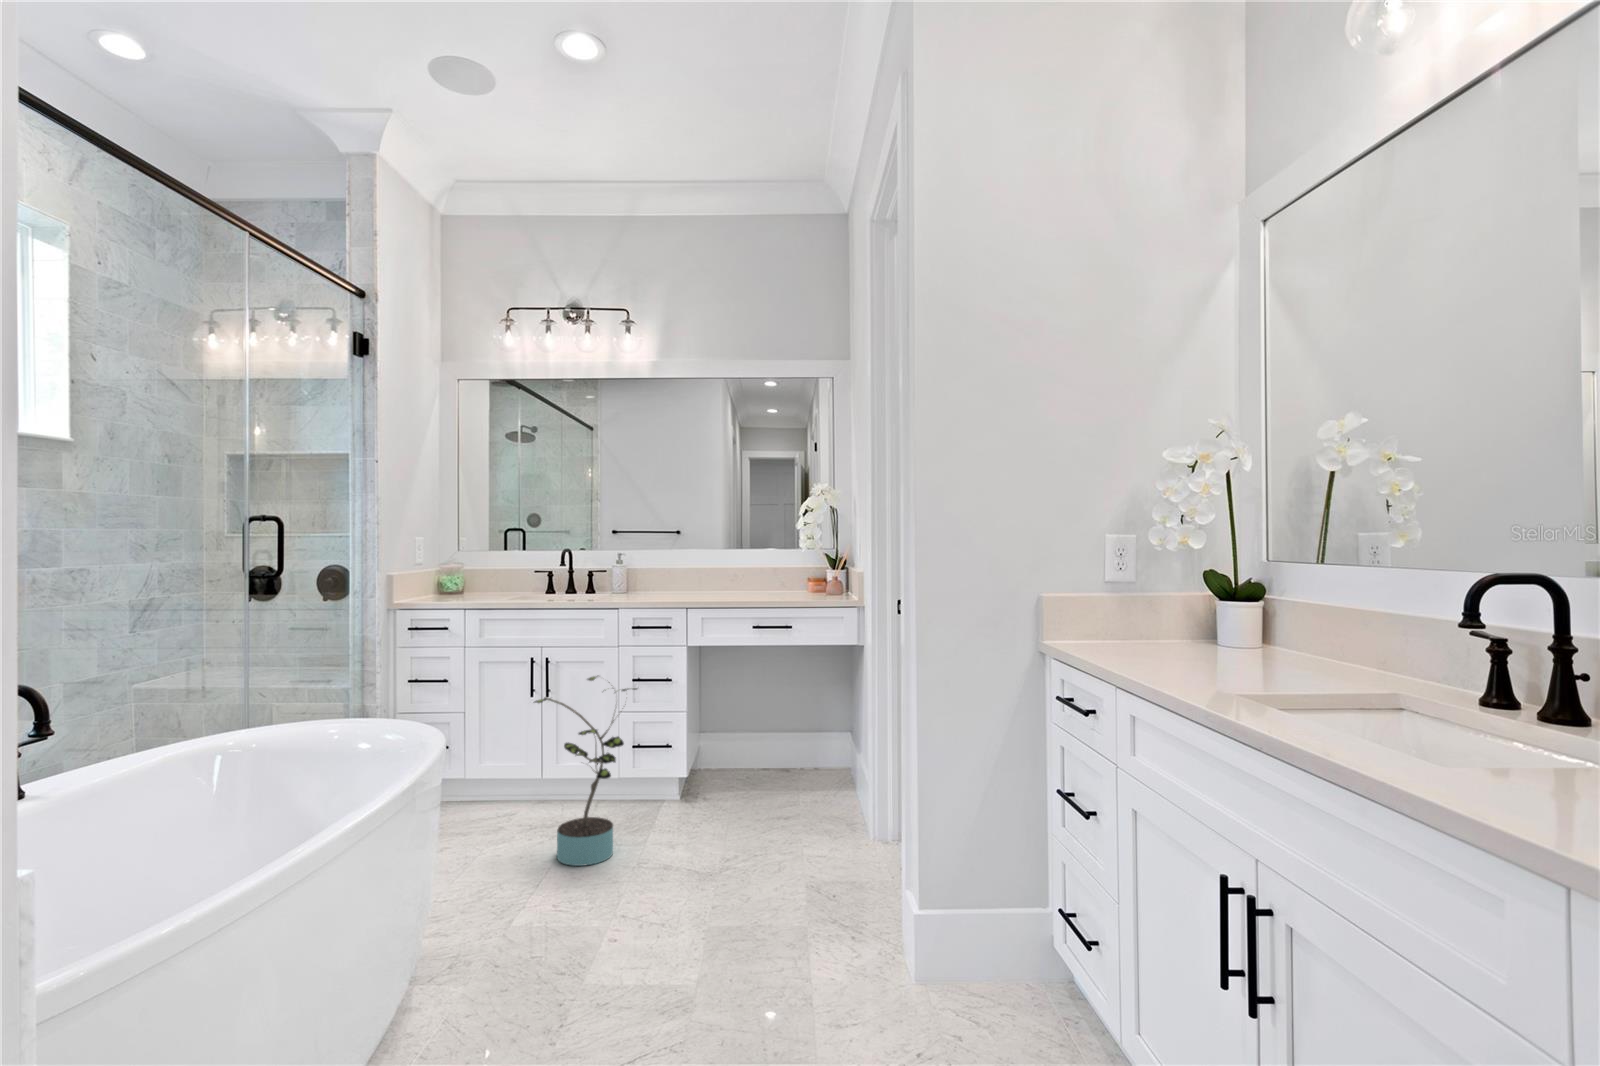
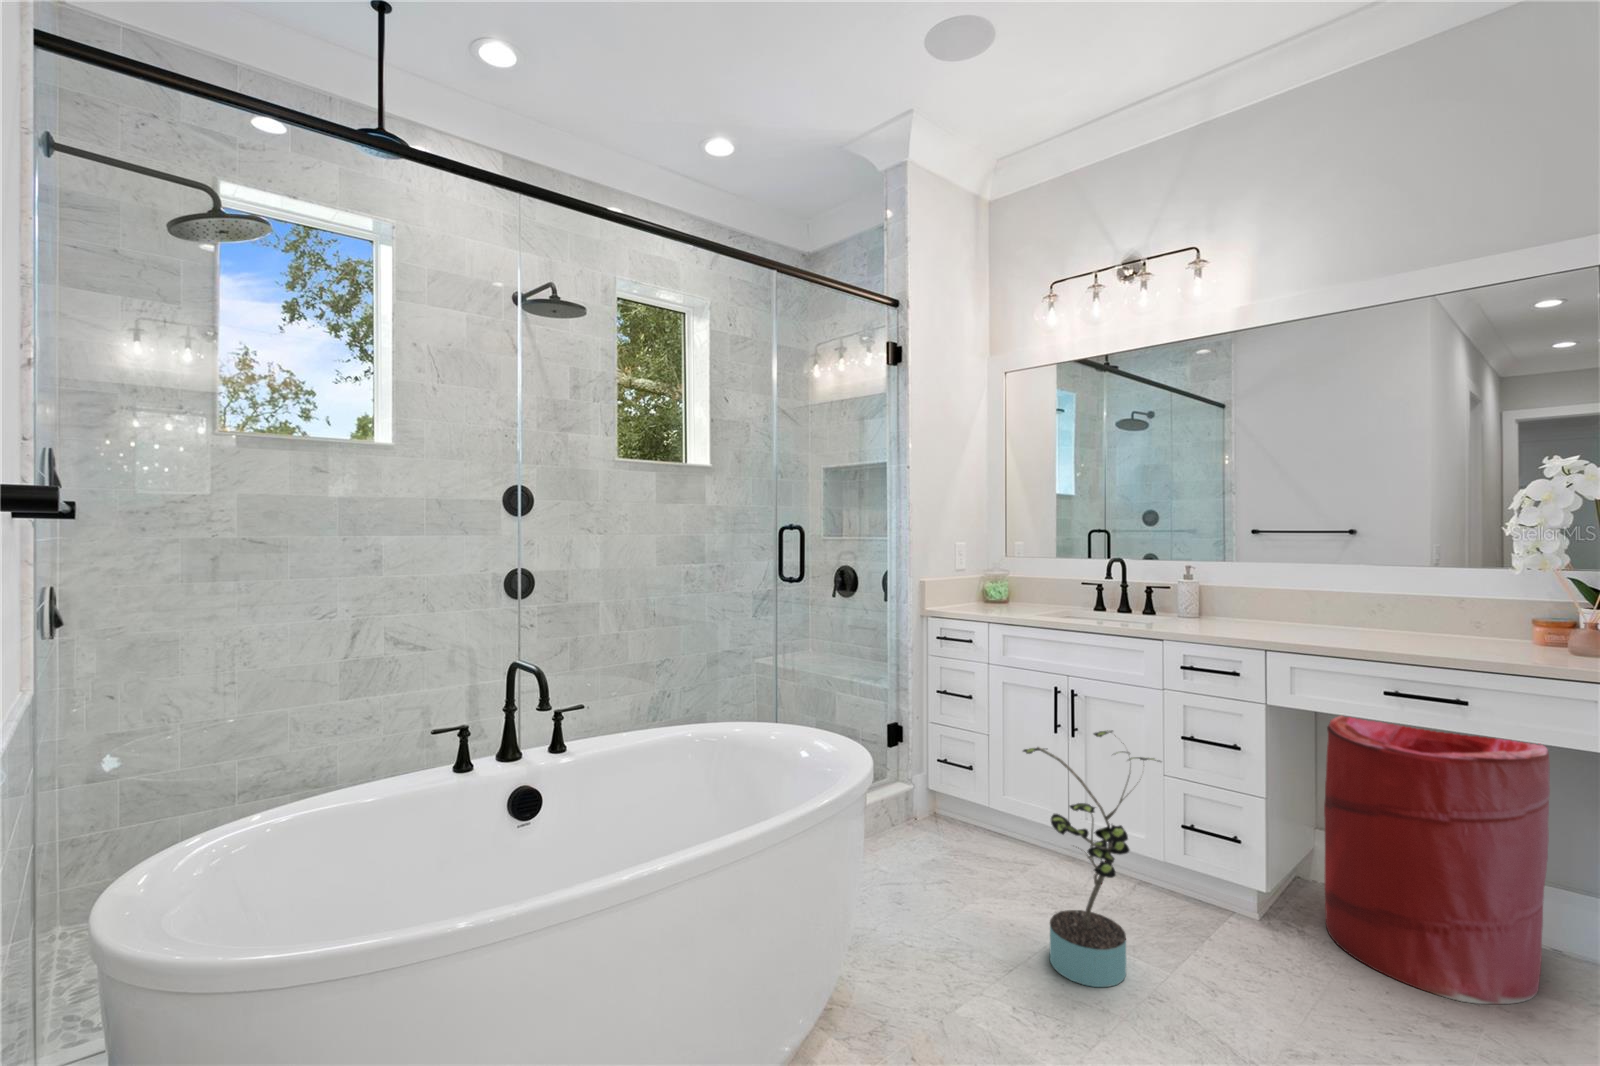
laundry hamper: none [714,648,818,805] -> present [1324,715,1550,1004]

